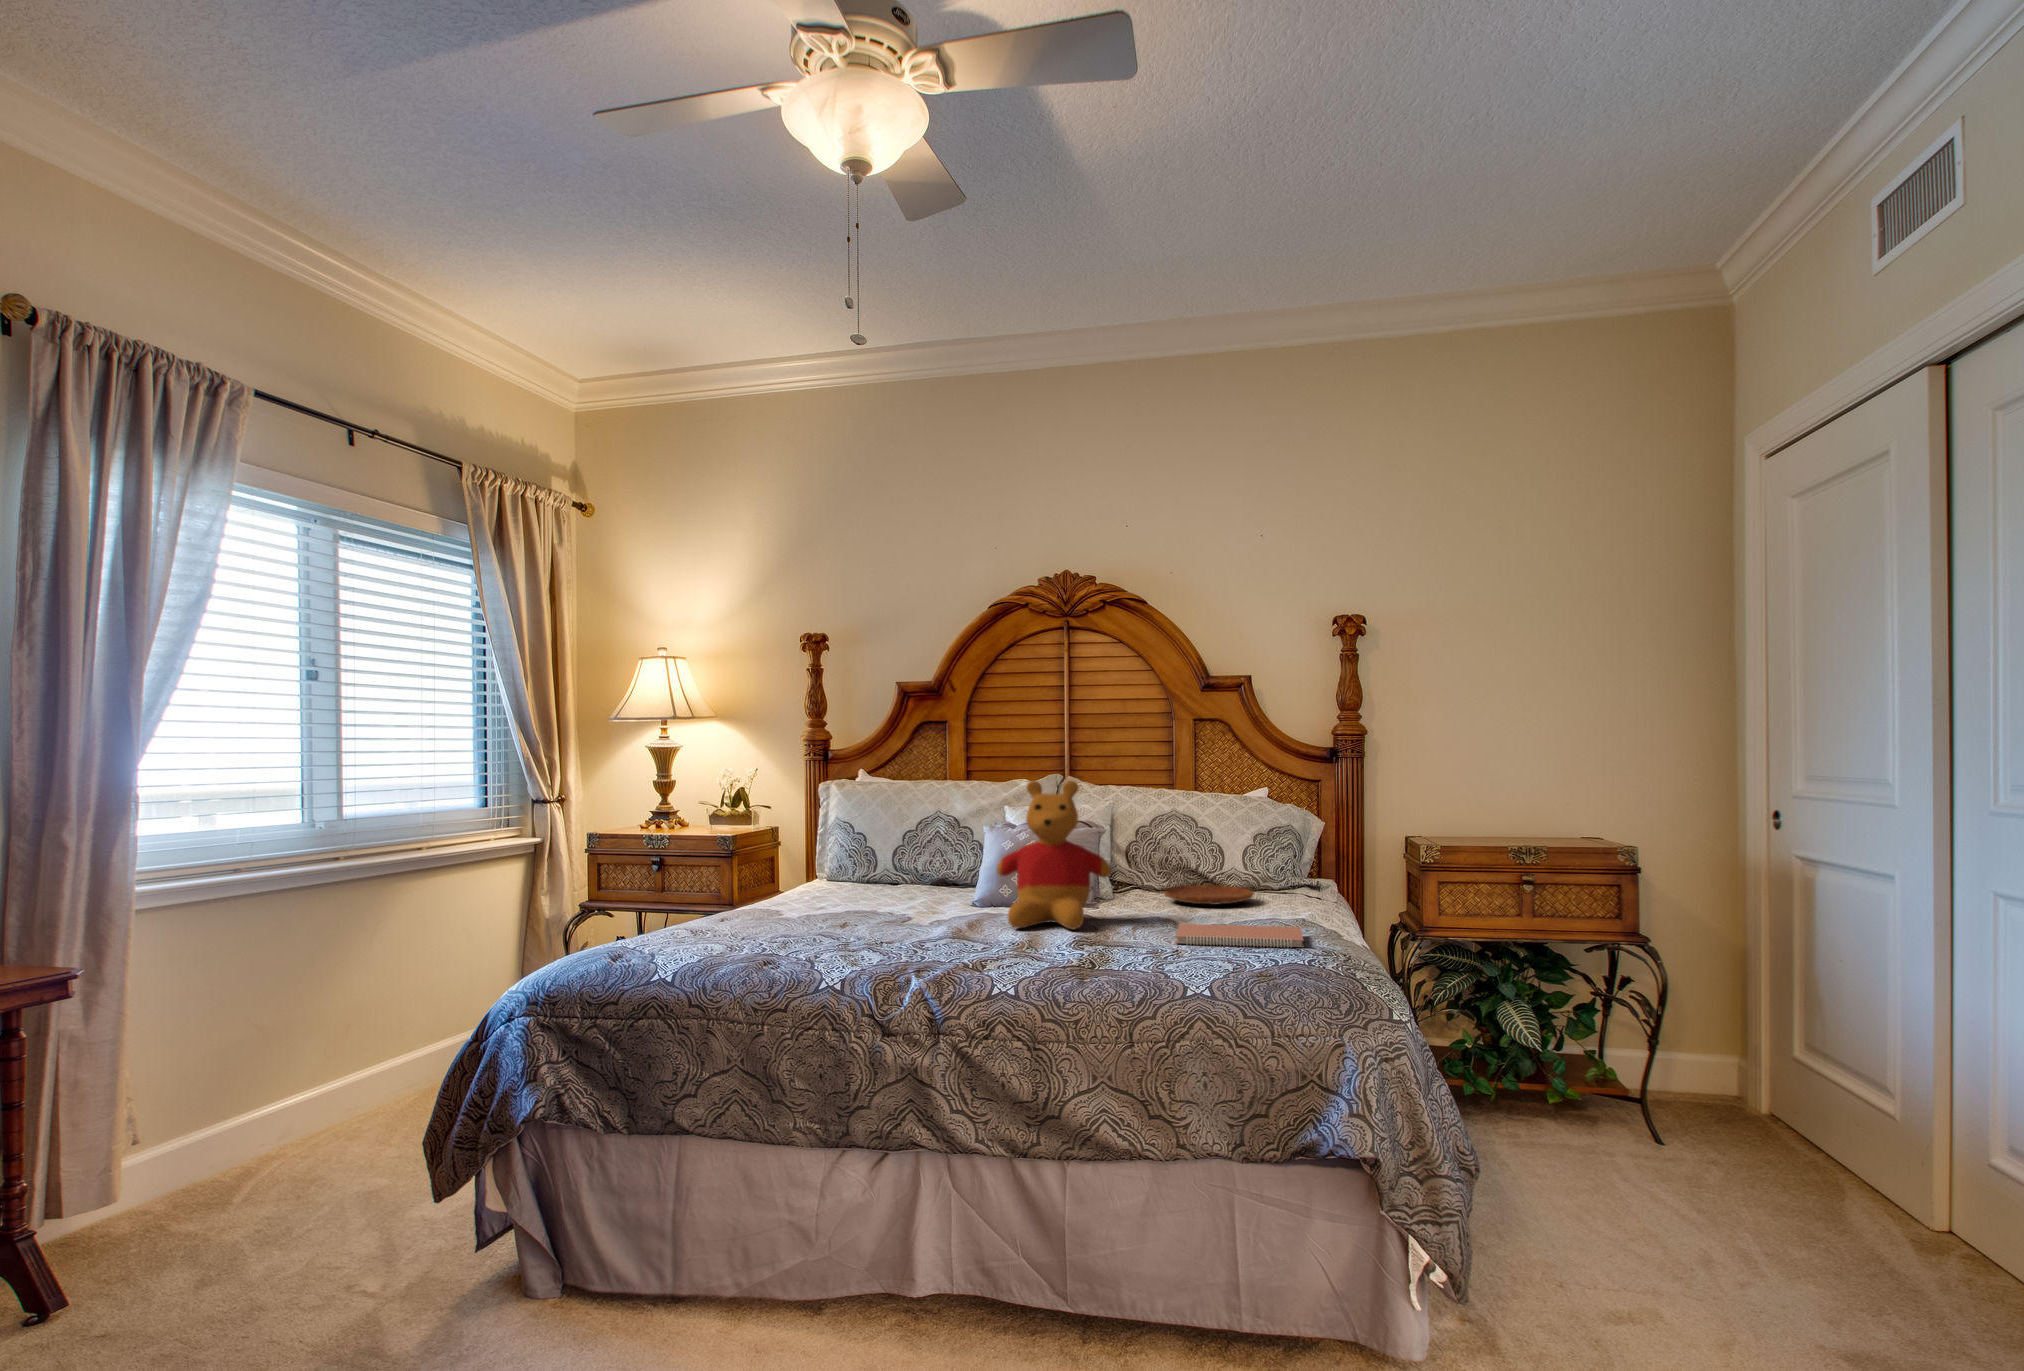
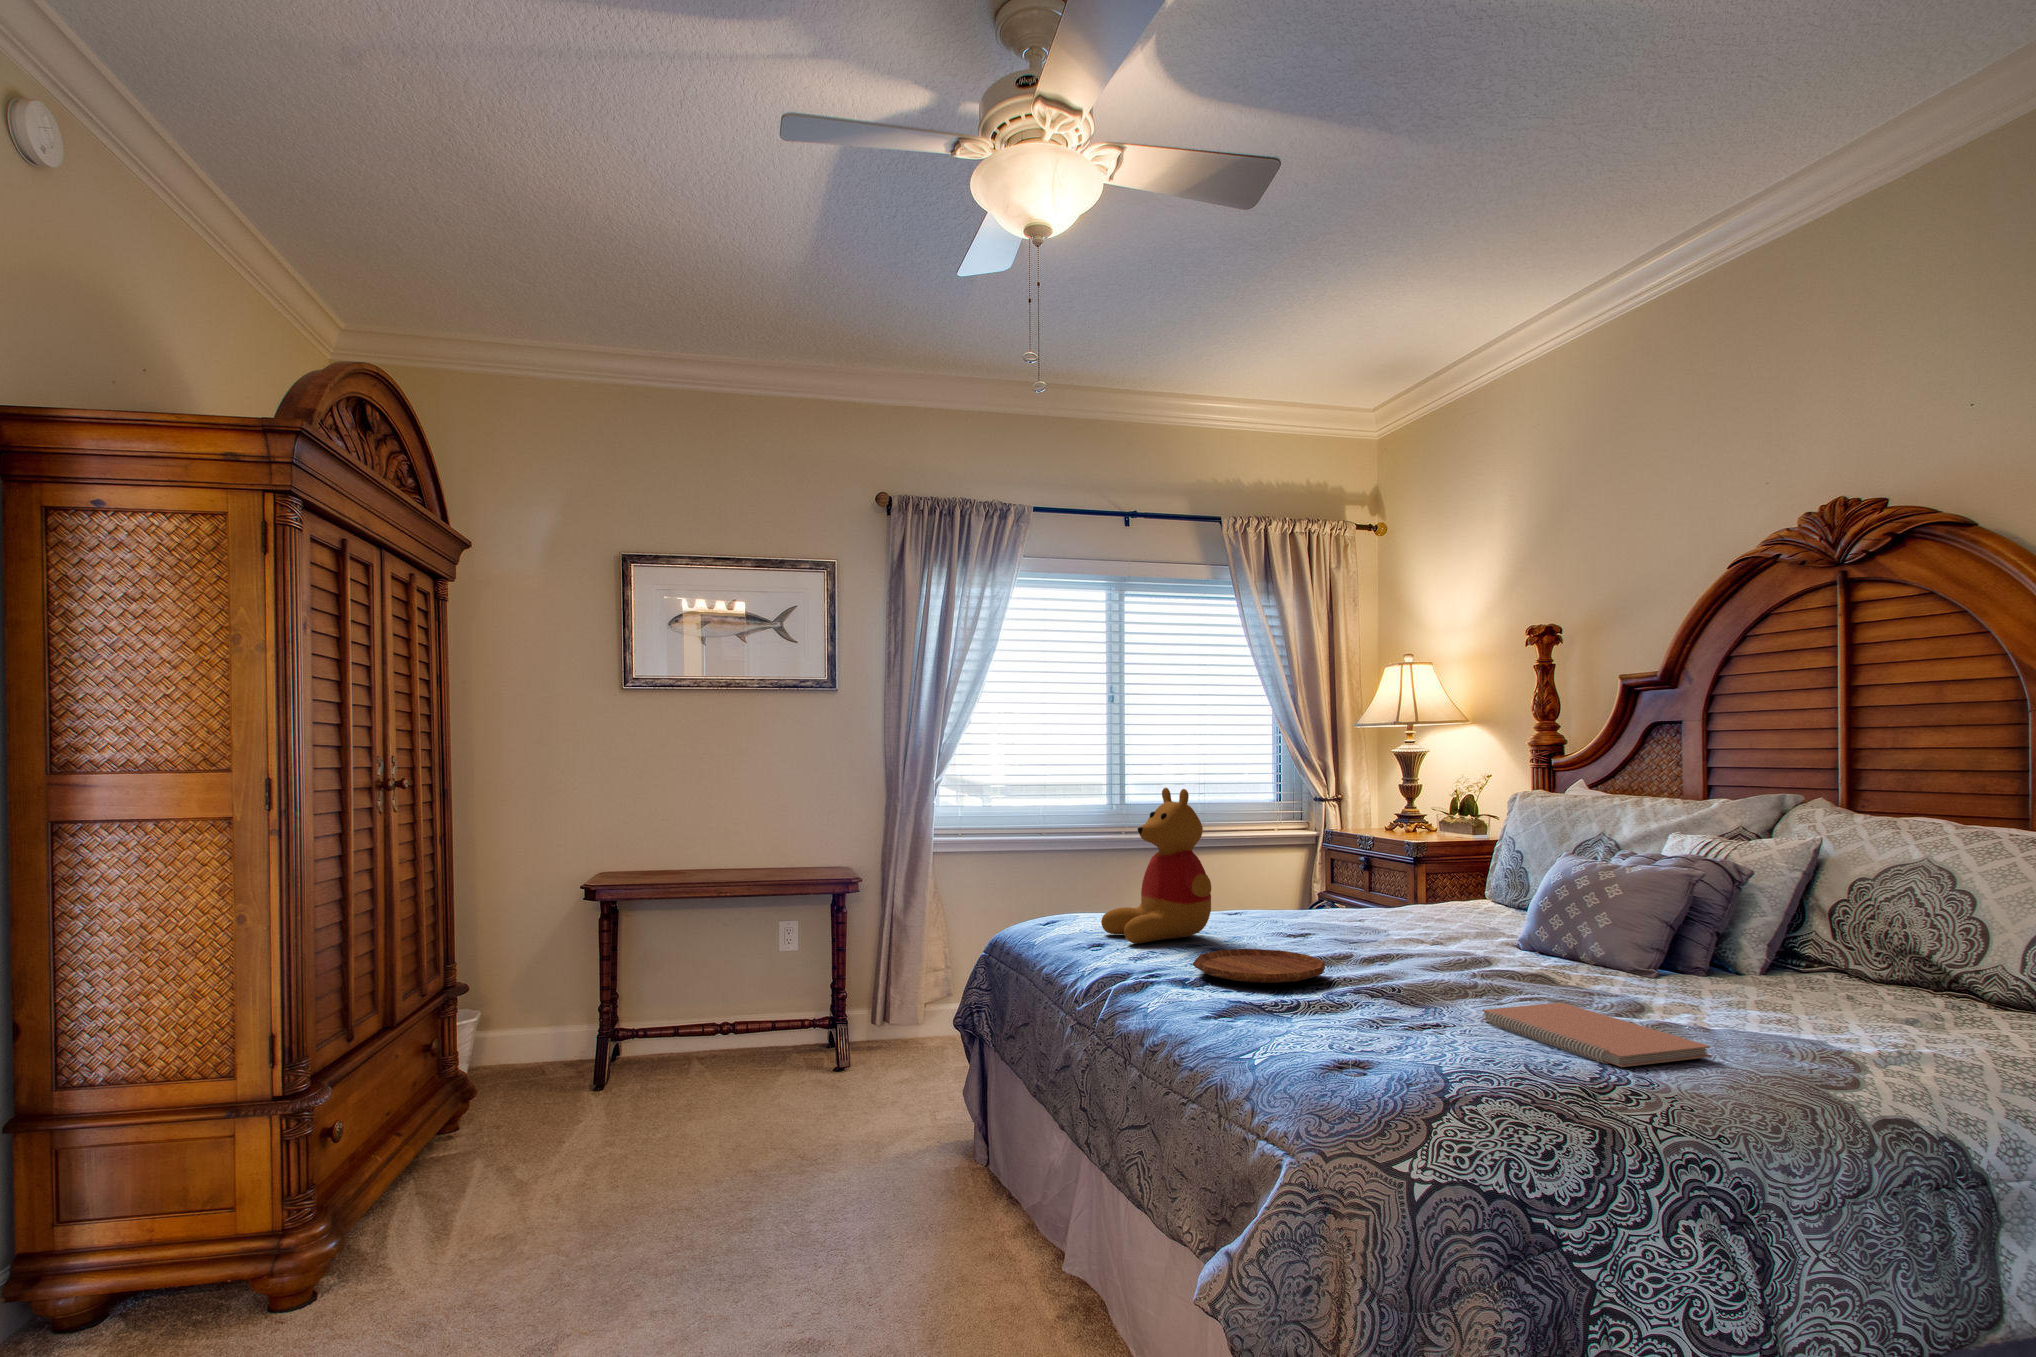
stuffed bear: present [997,781,1111,930] -> present [1101,788,1211,943]
tray: present [1164,885,1254,905] -> present [1193,949,1325,983]

